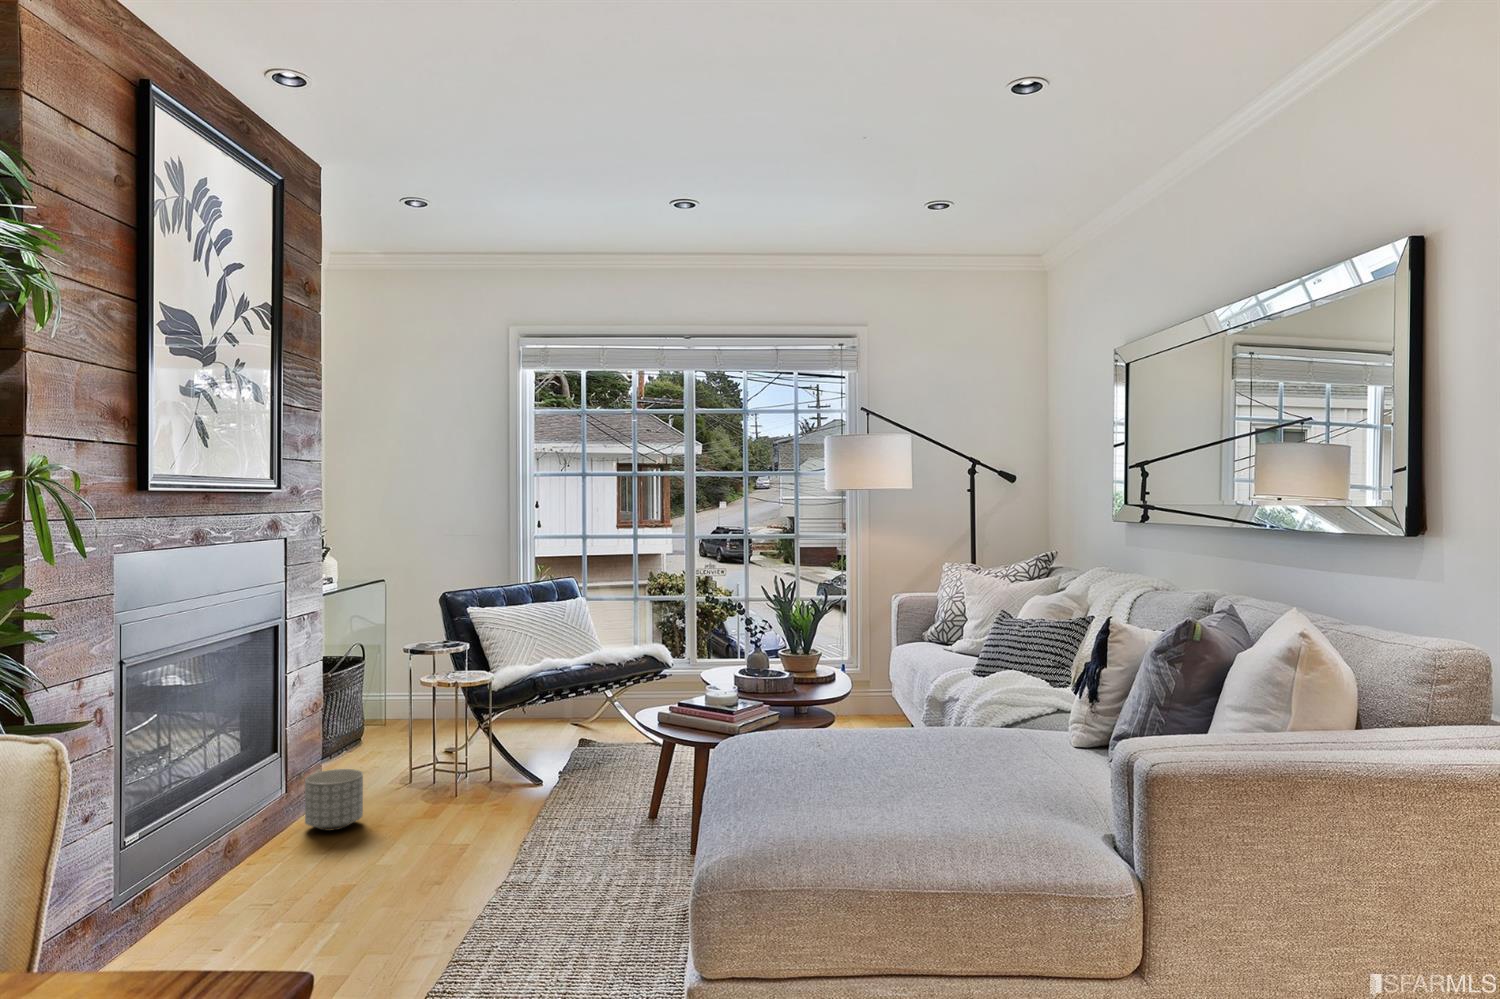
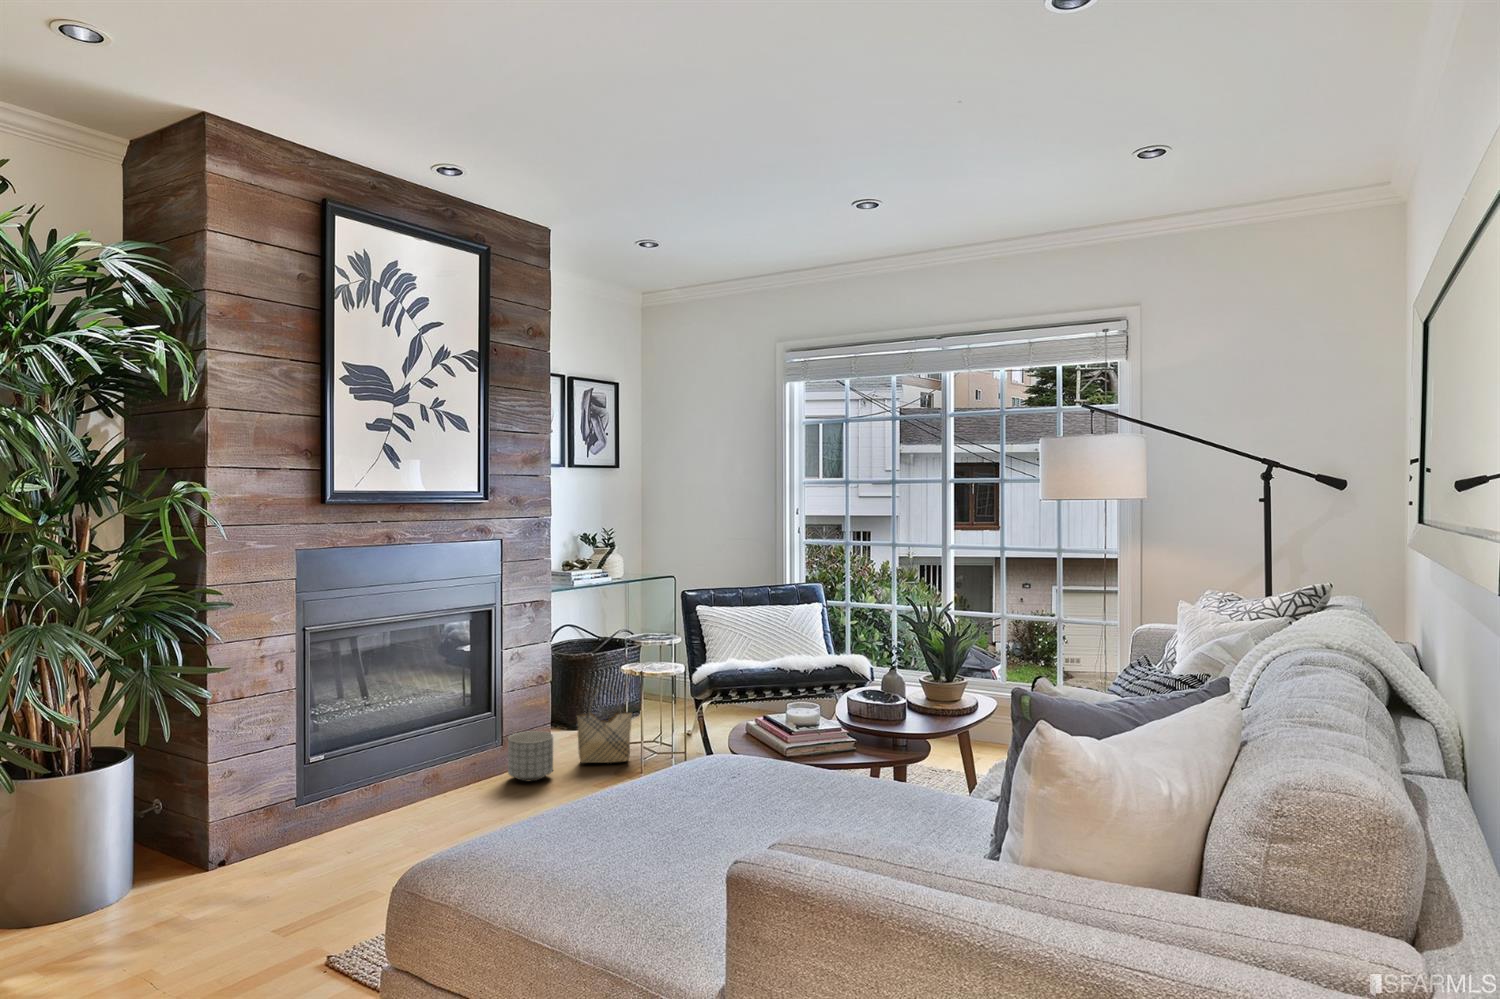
woven basket: none [365,706,429,801] -> present [577,684,632,763]

